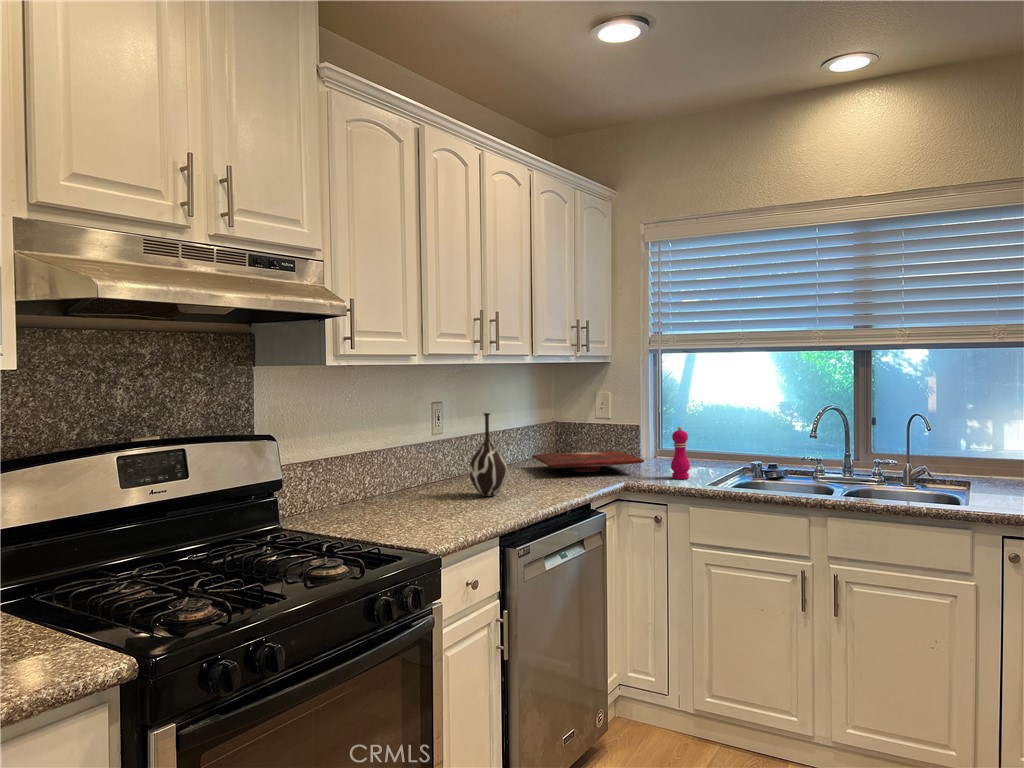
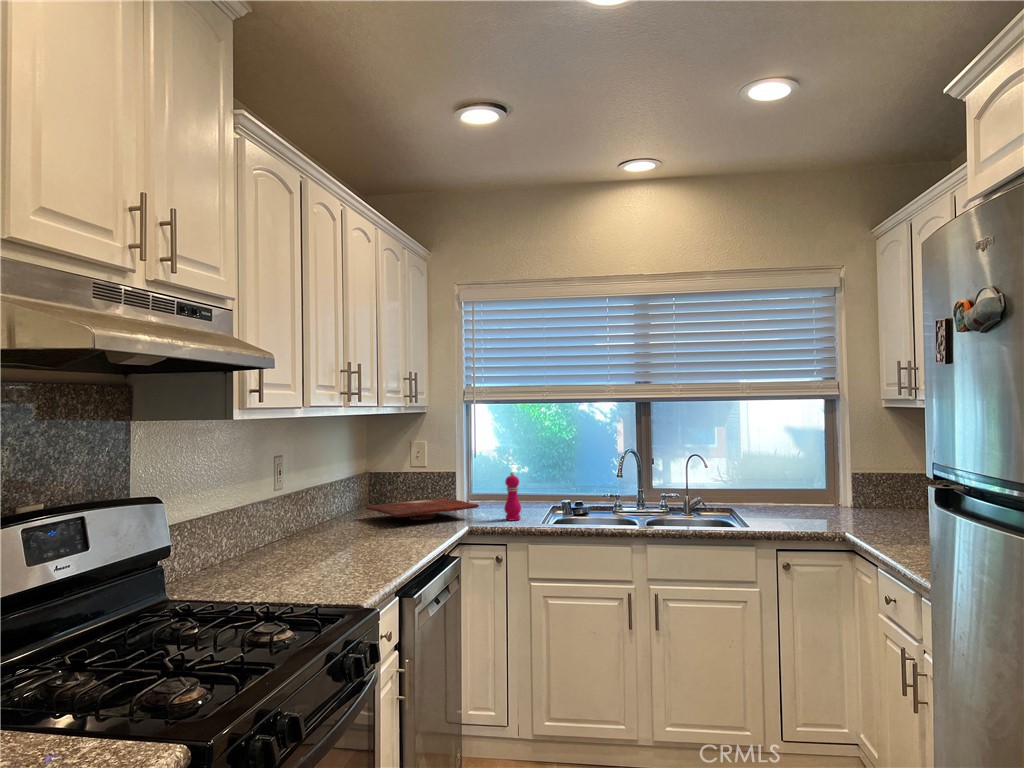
vase: present [469,413,507,496] -> none [335,465,374,549]

